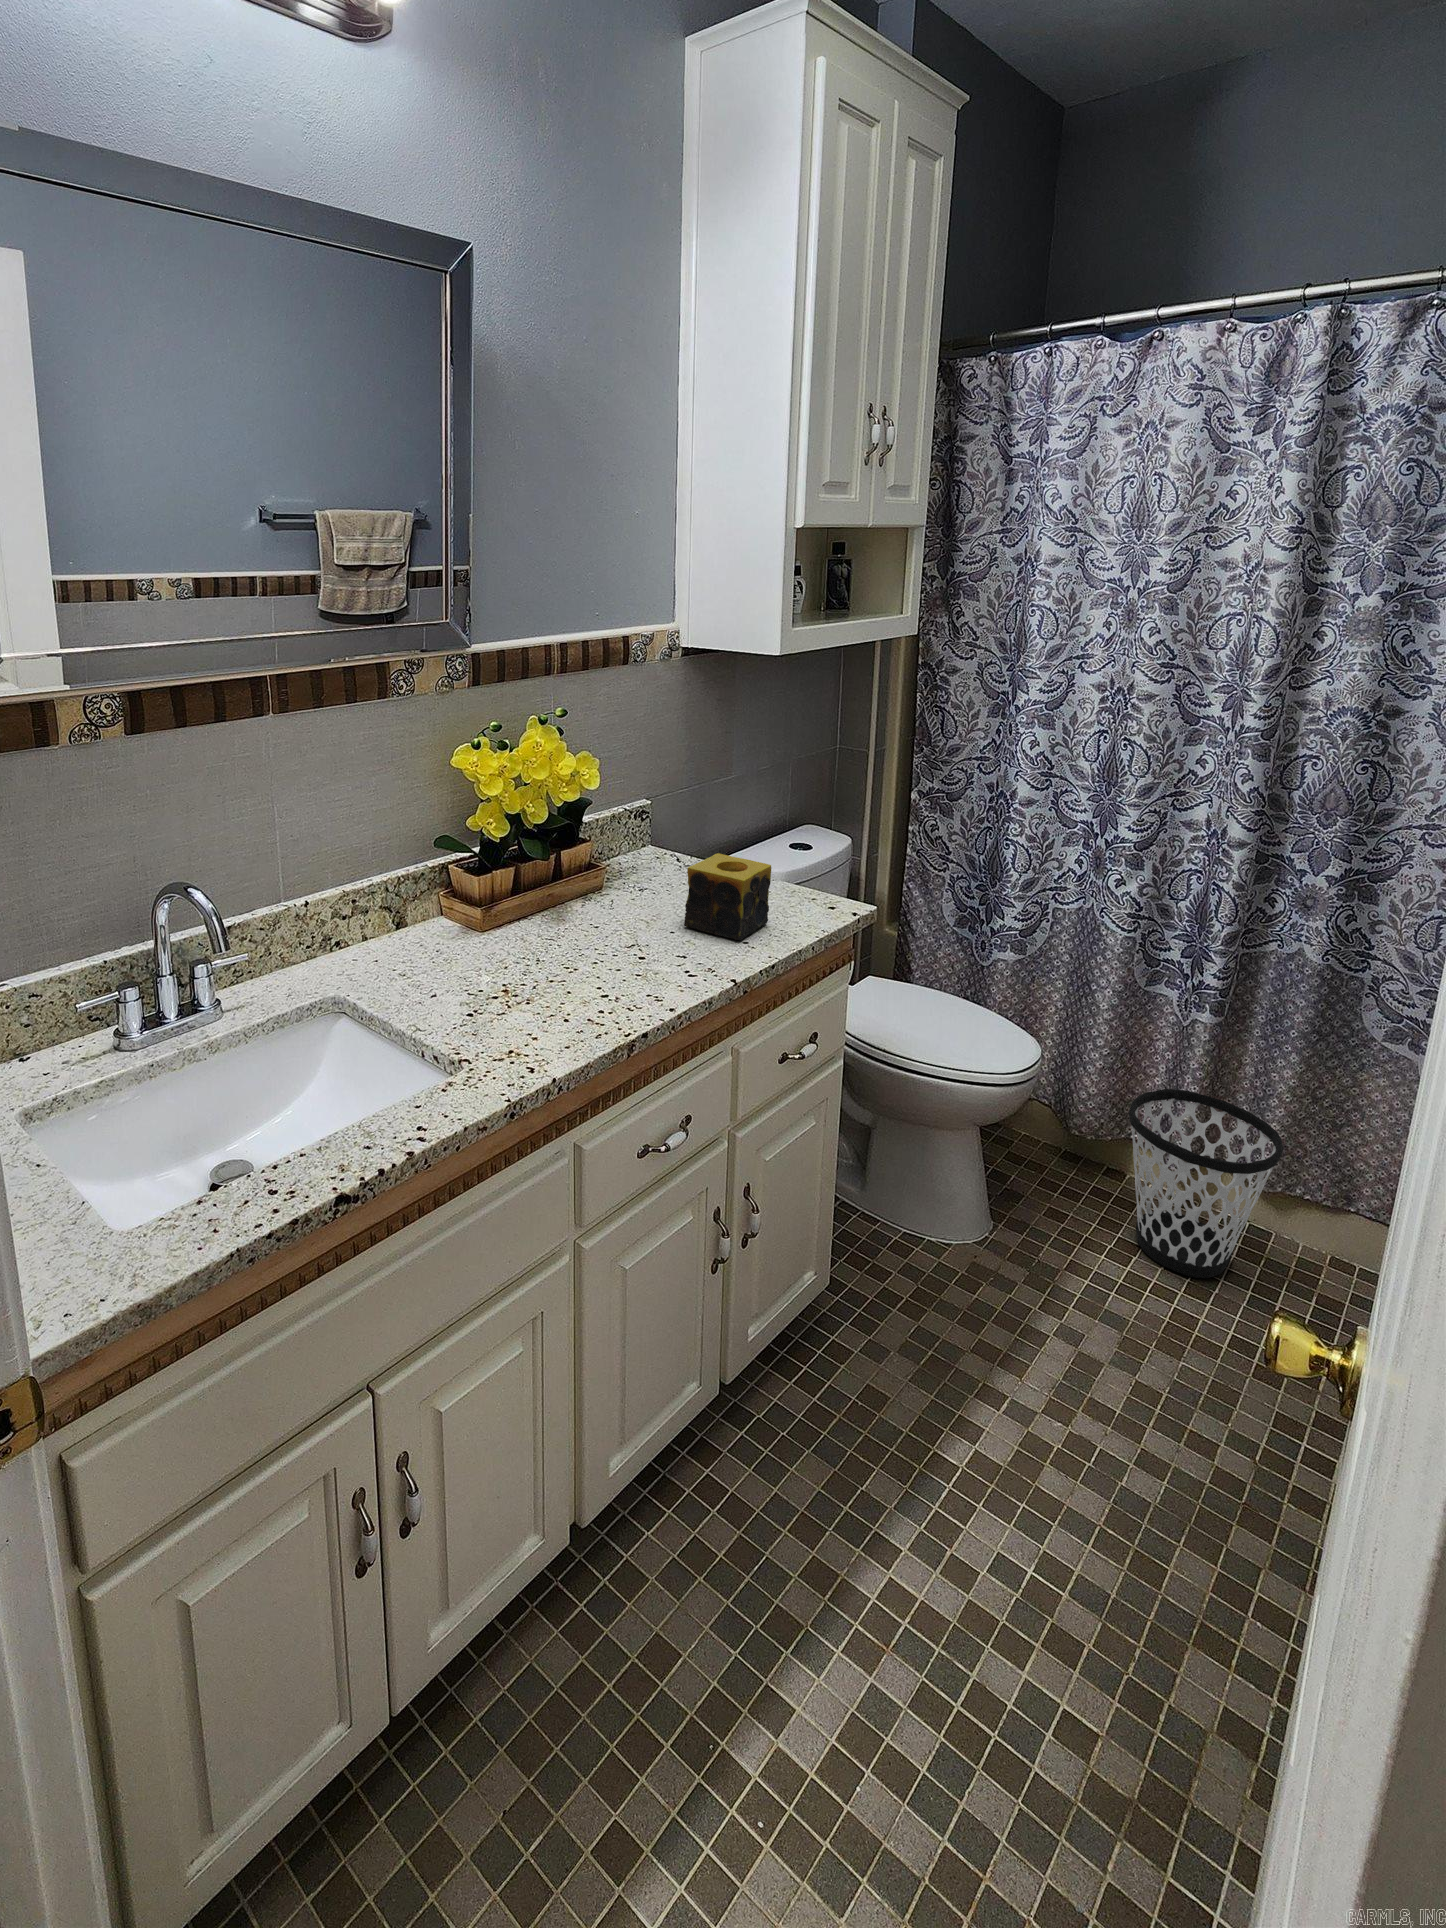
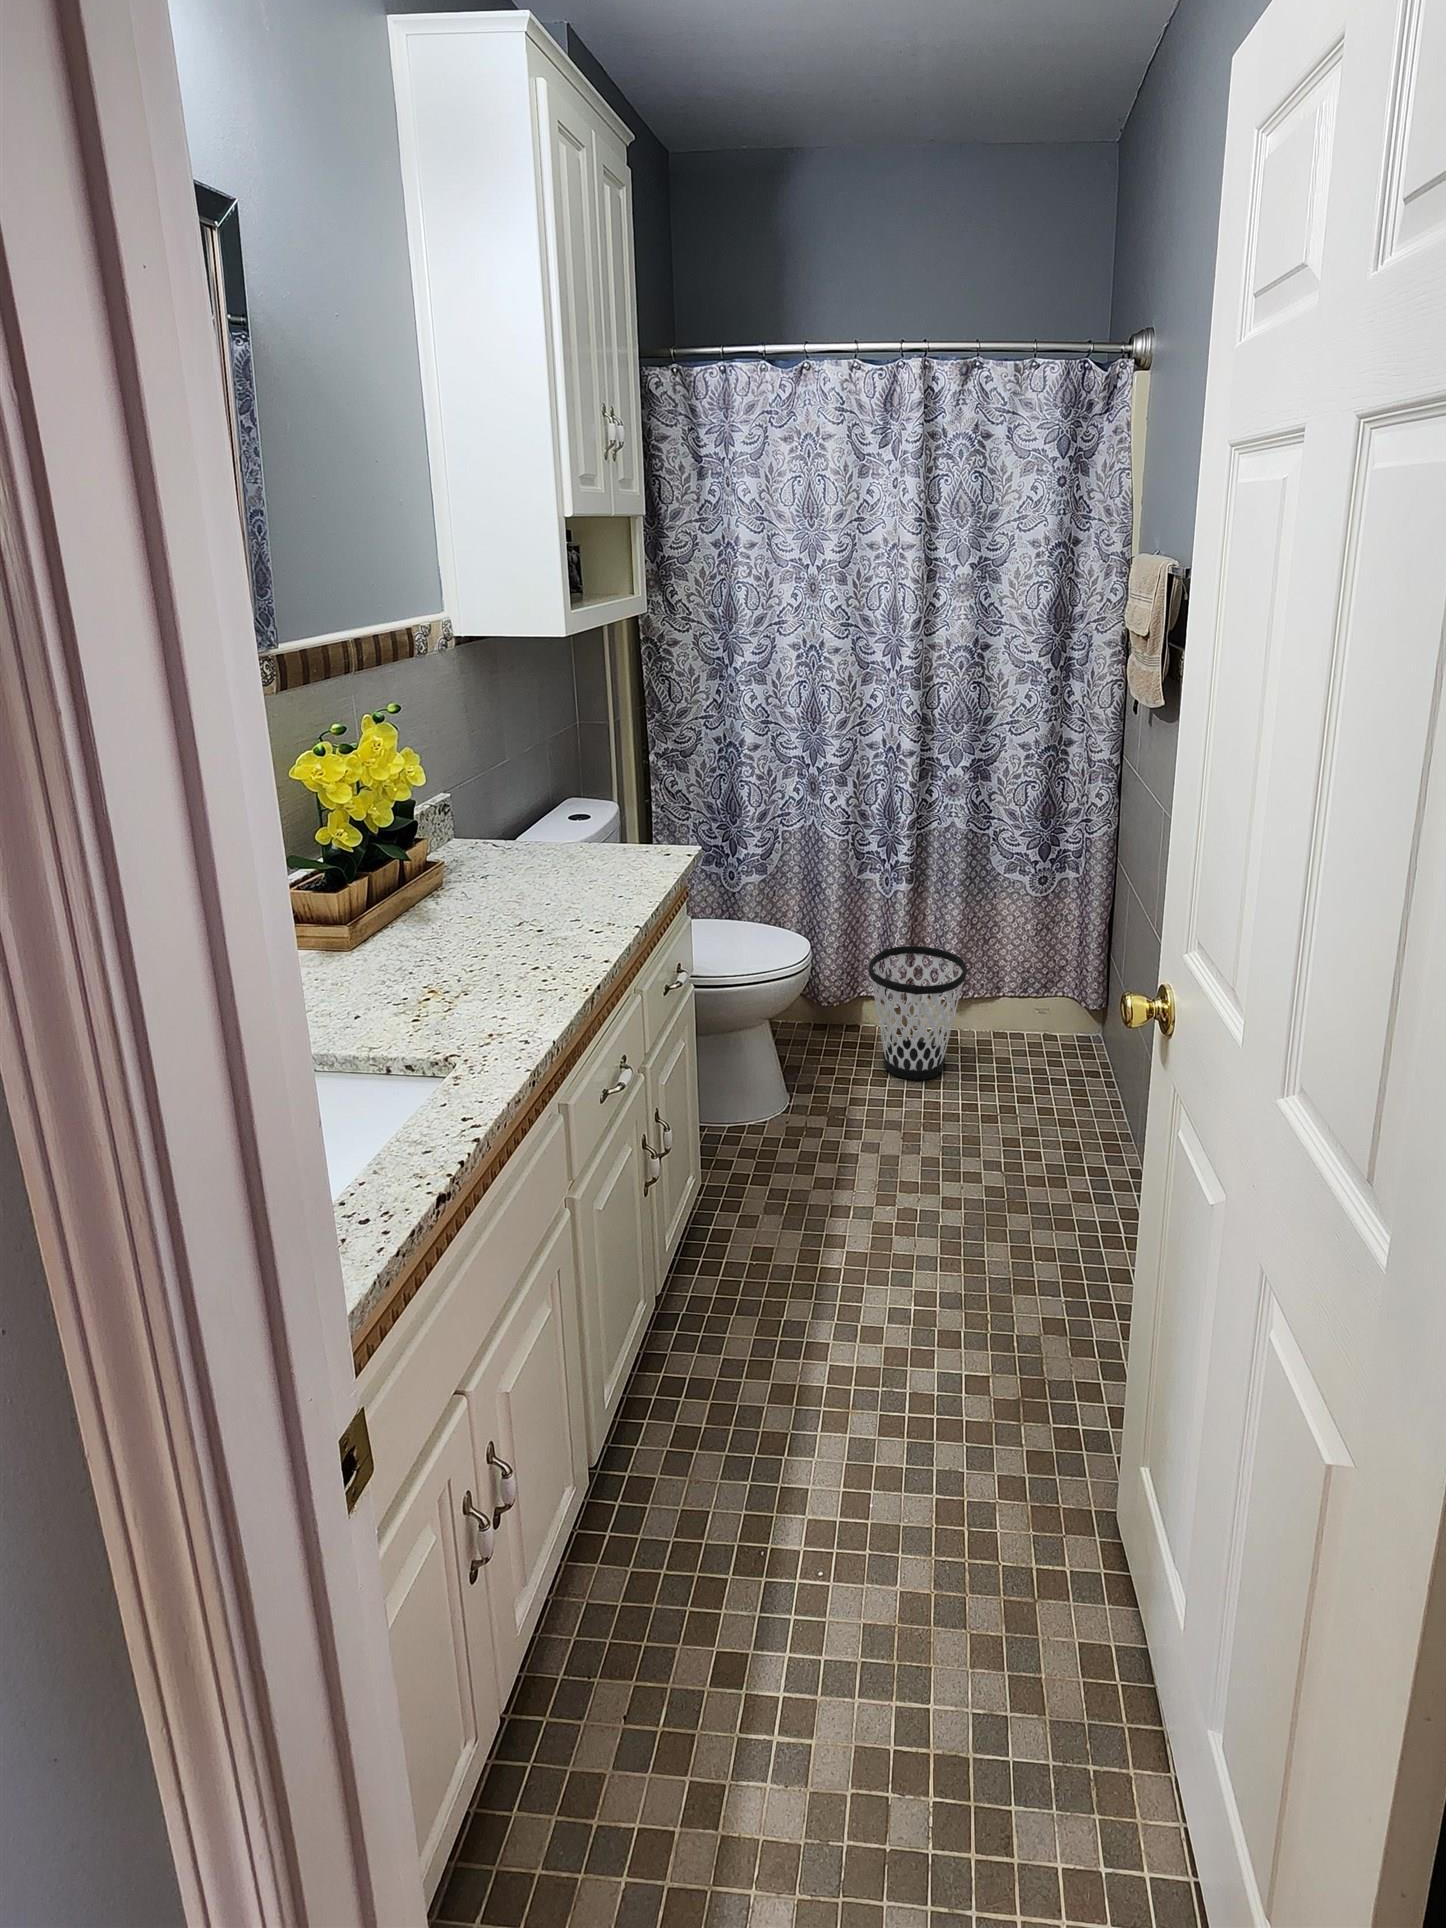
candle: present [684,853,771,940] -> none [562,823,633,896]

